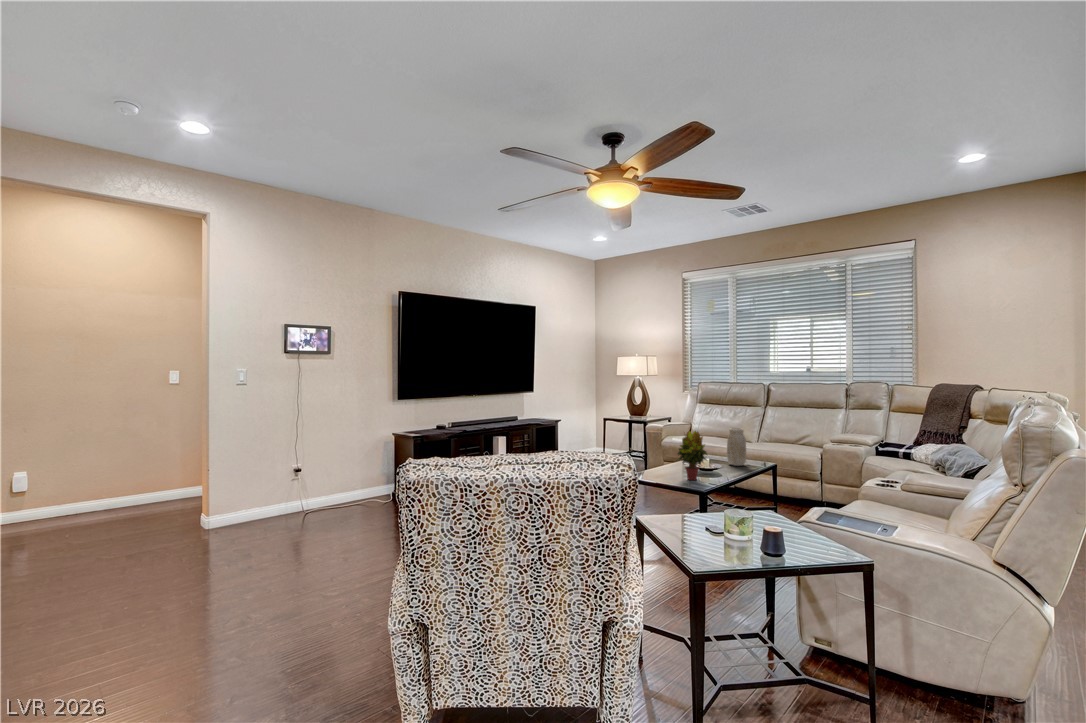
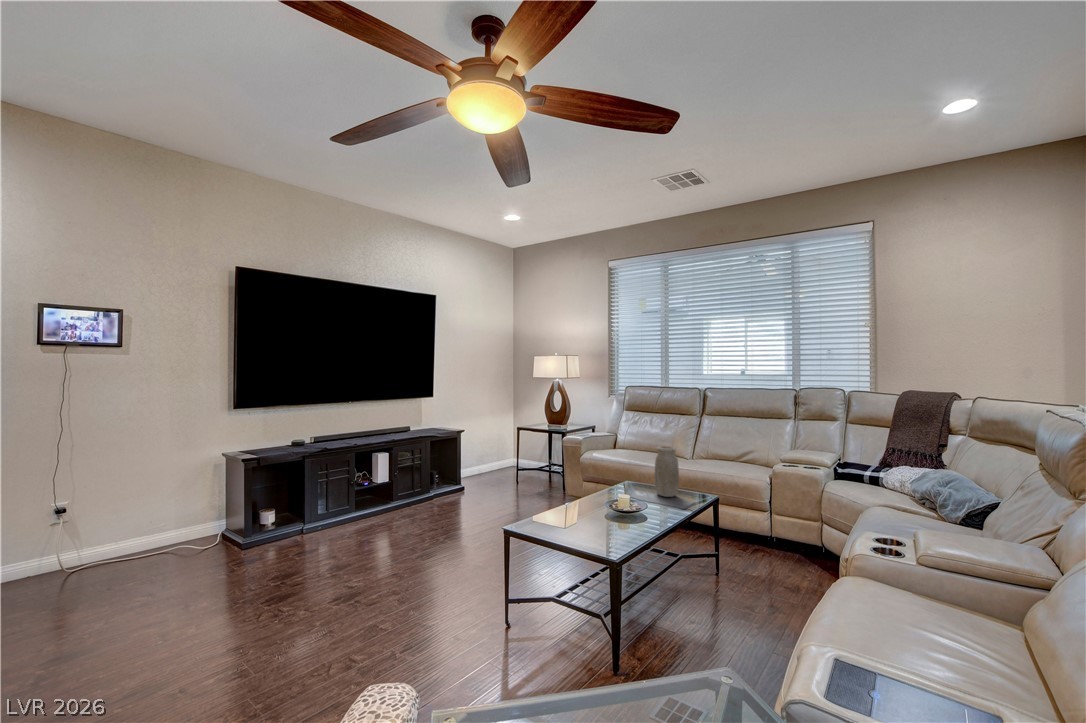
potted plant: present [678,431,707,480] -> none [583,454,627,526]

